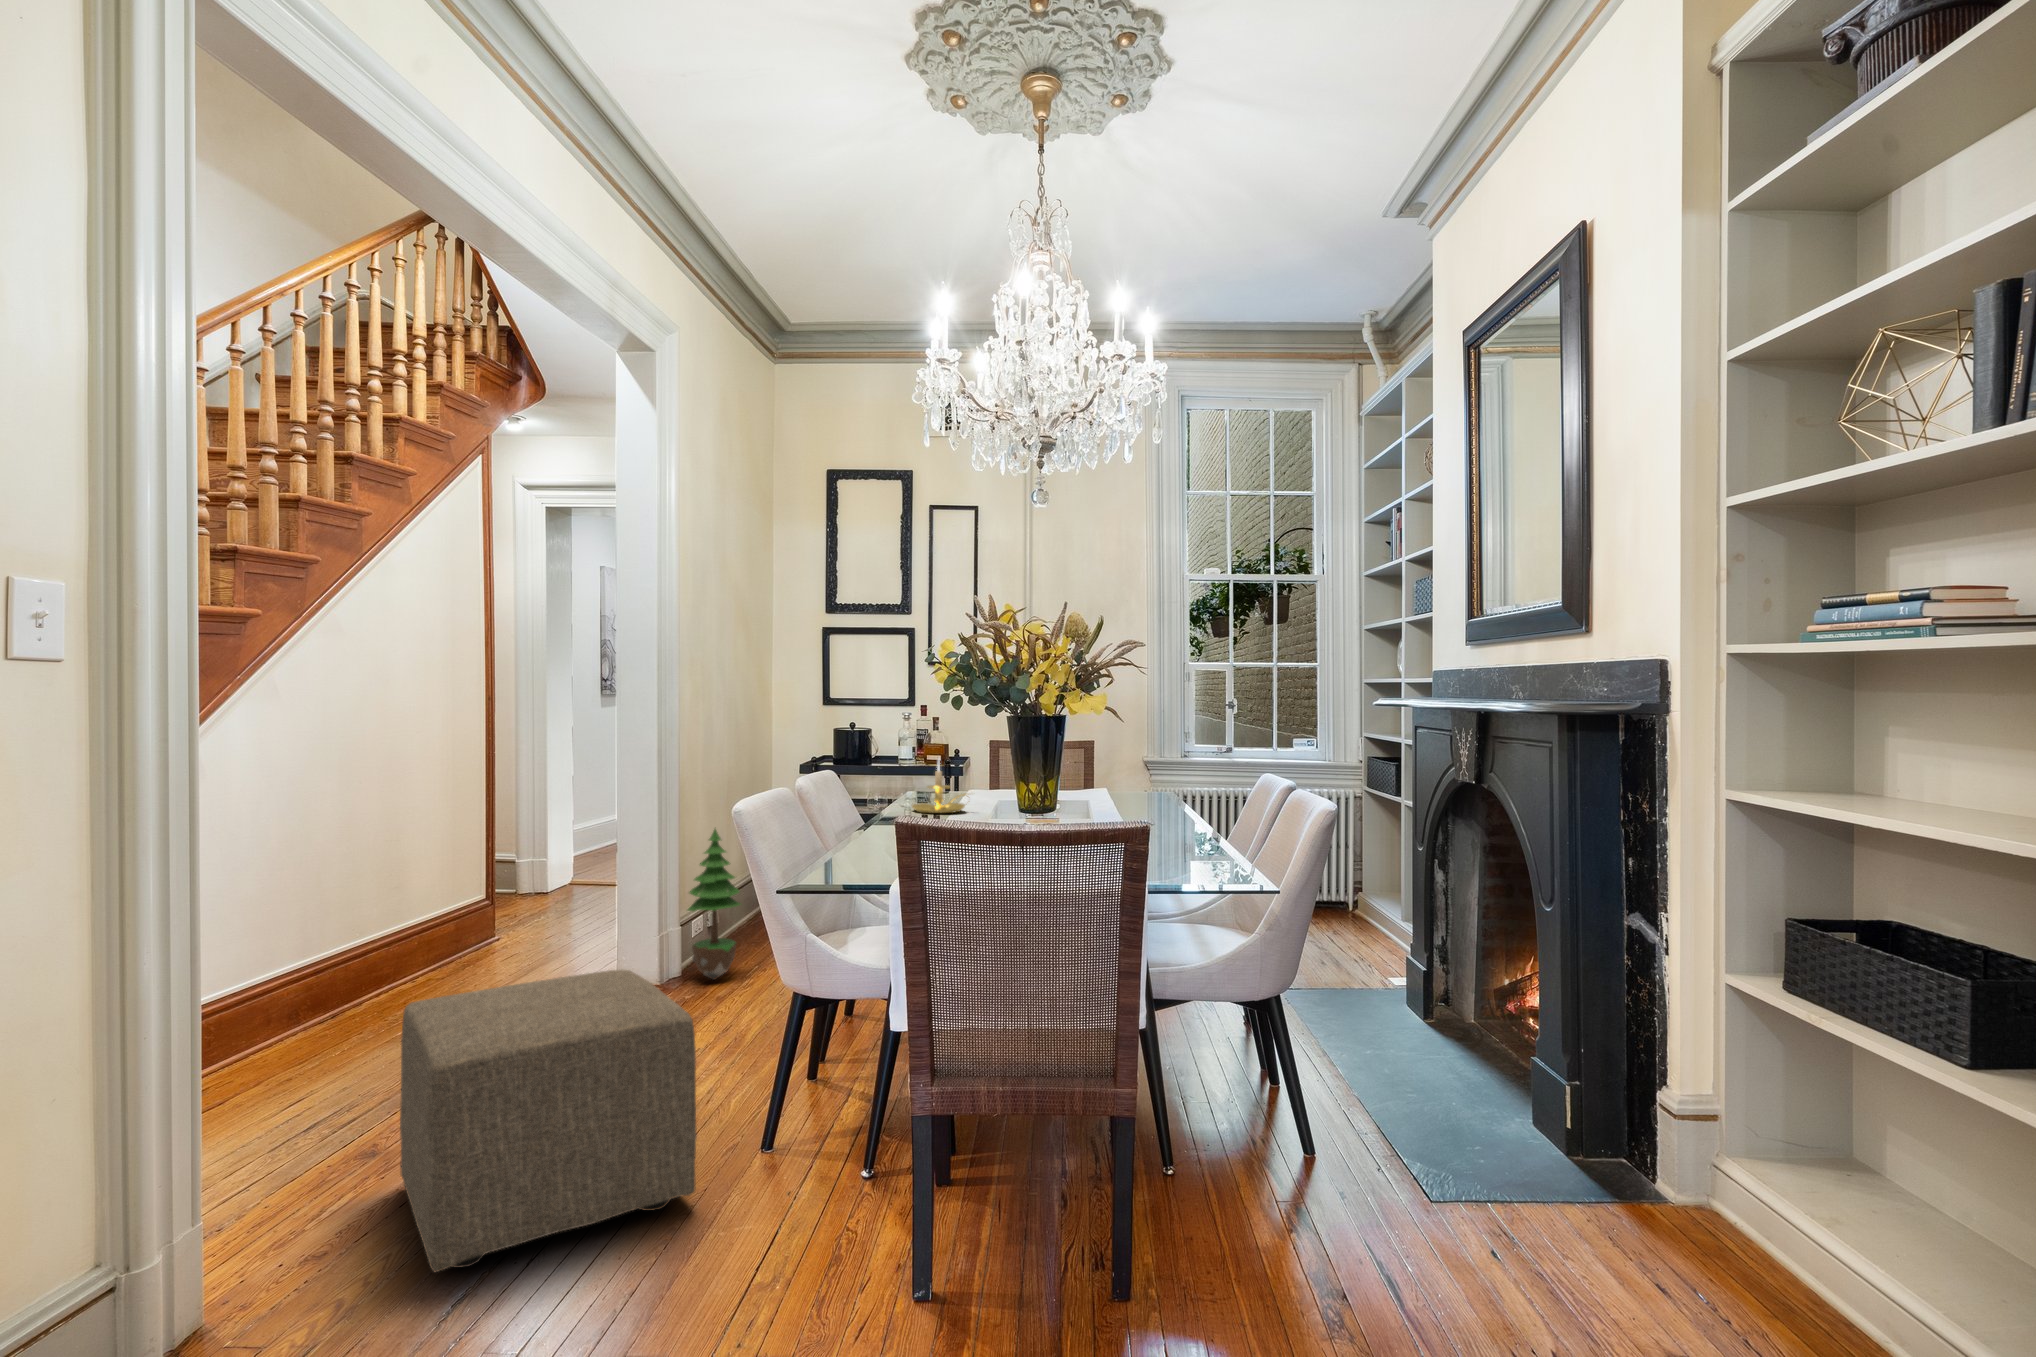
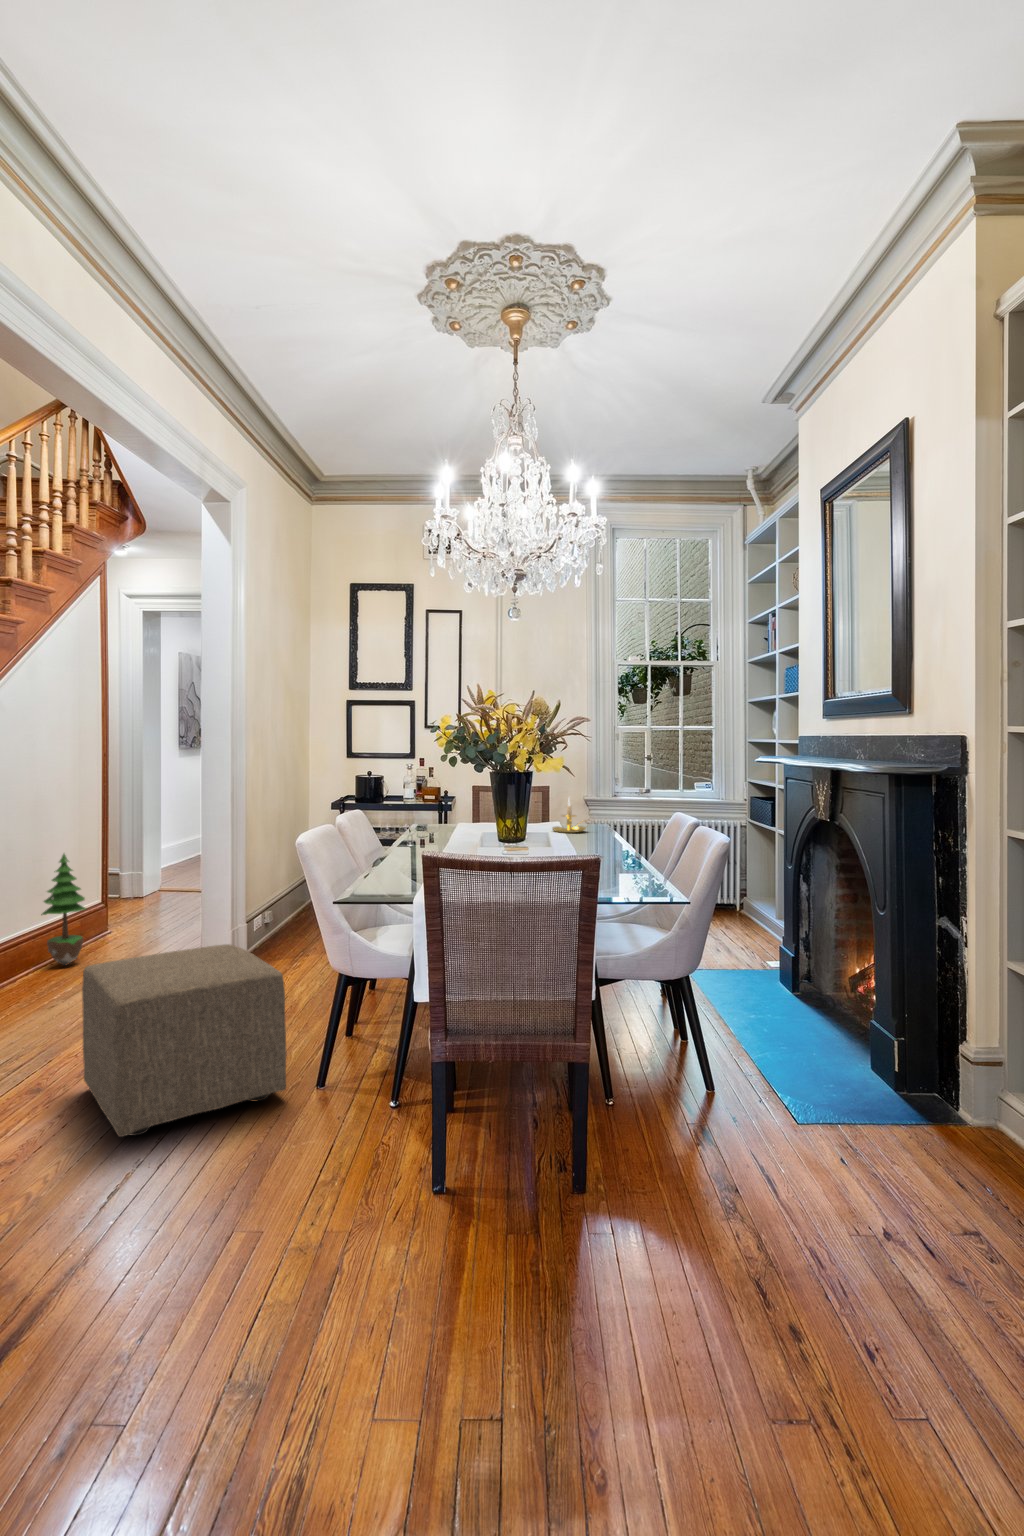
candle holder: present [912,760,966,813] -> present [552,802,586,833]
potted tree: present [688,829,740,980] -> present [41,854,86,965]

